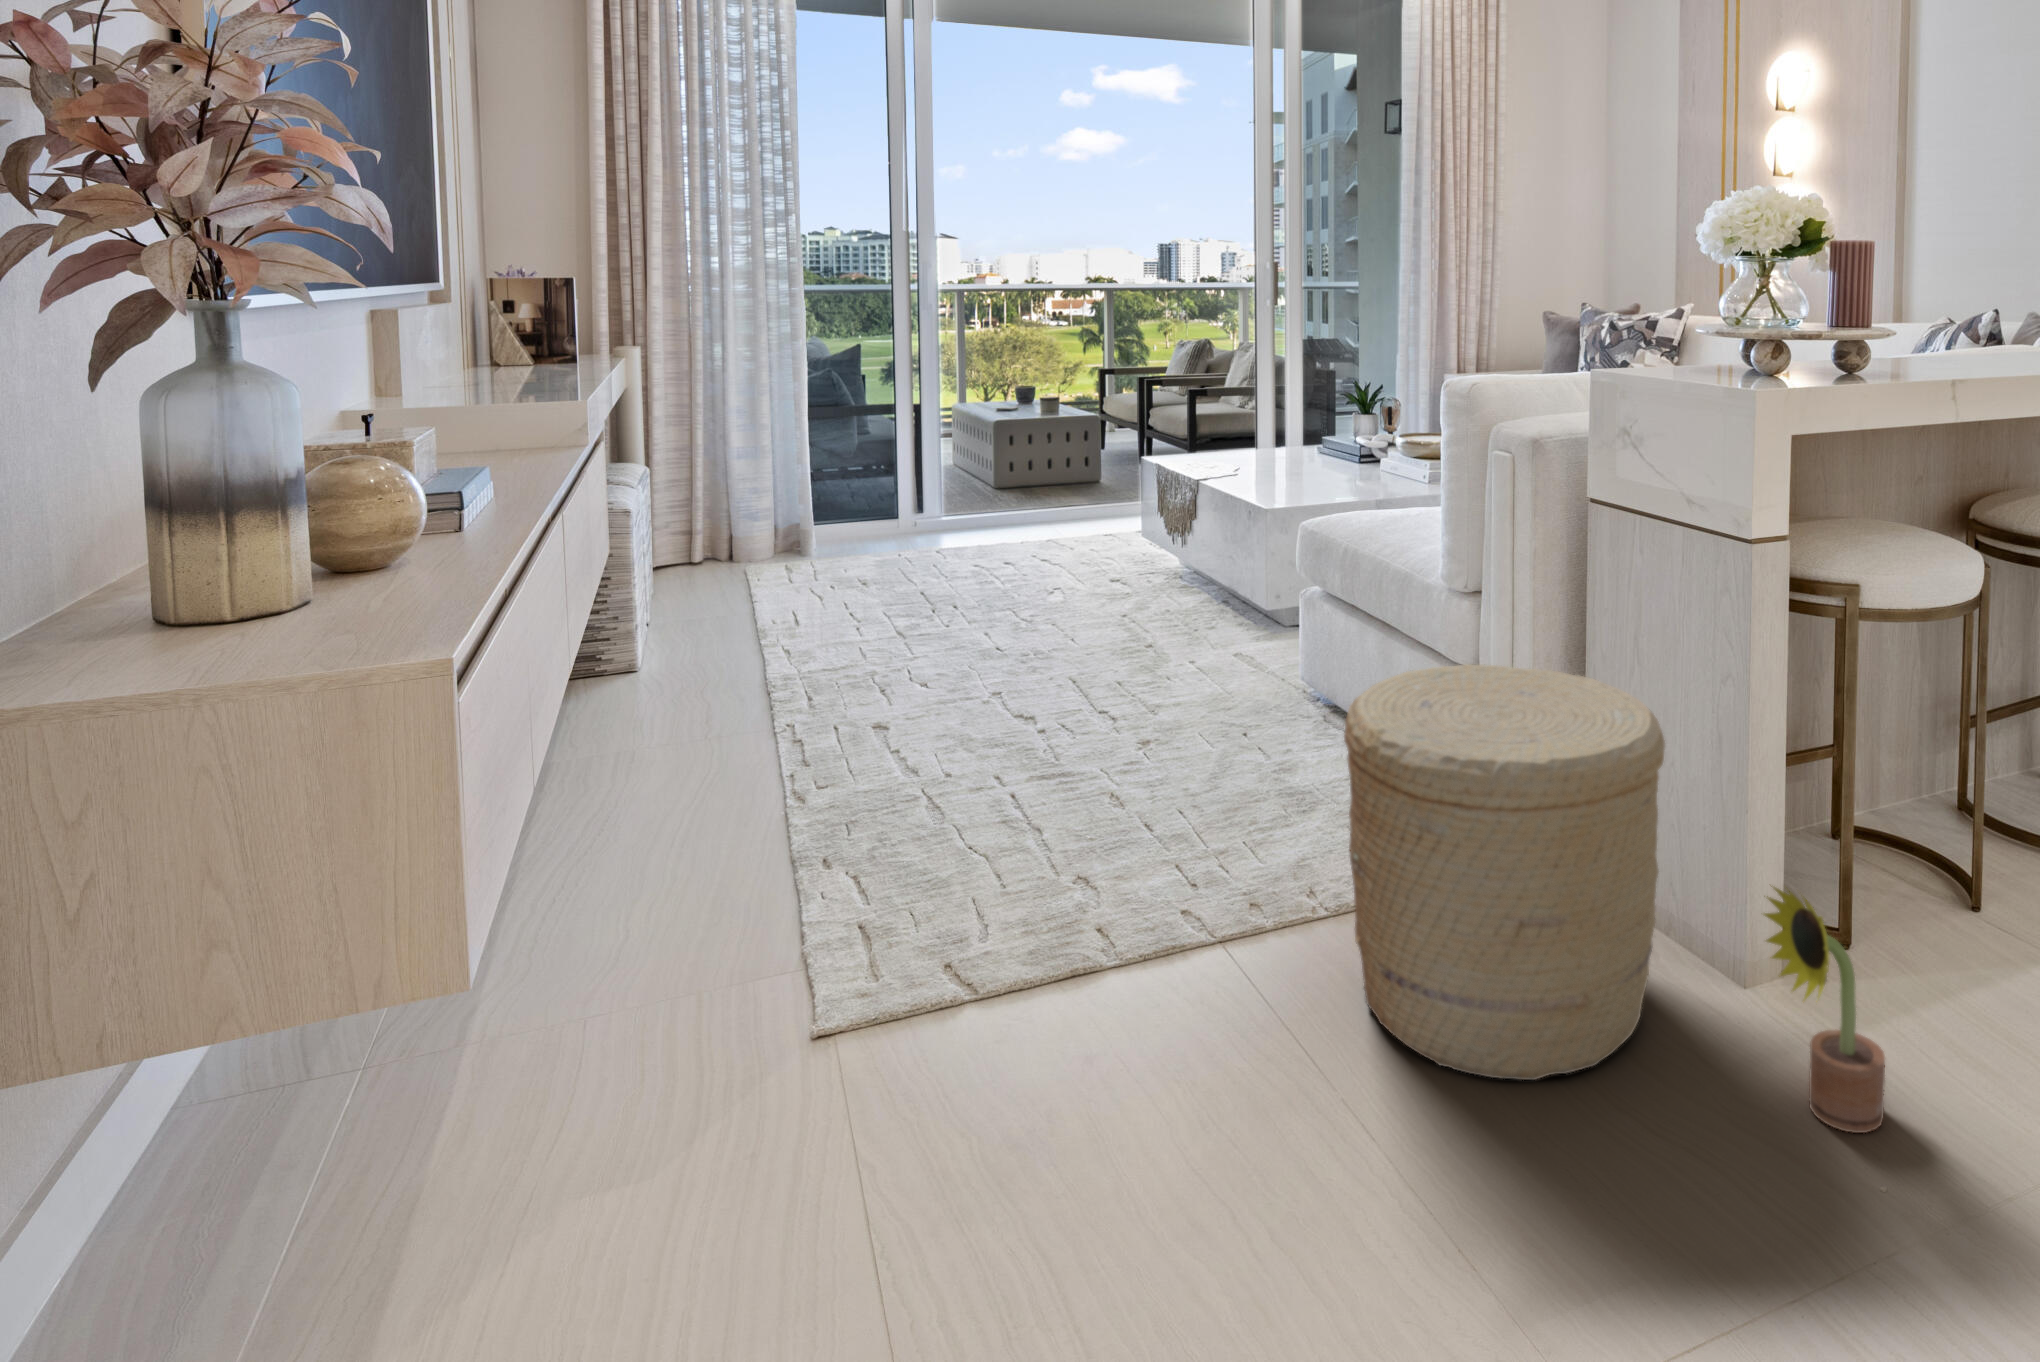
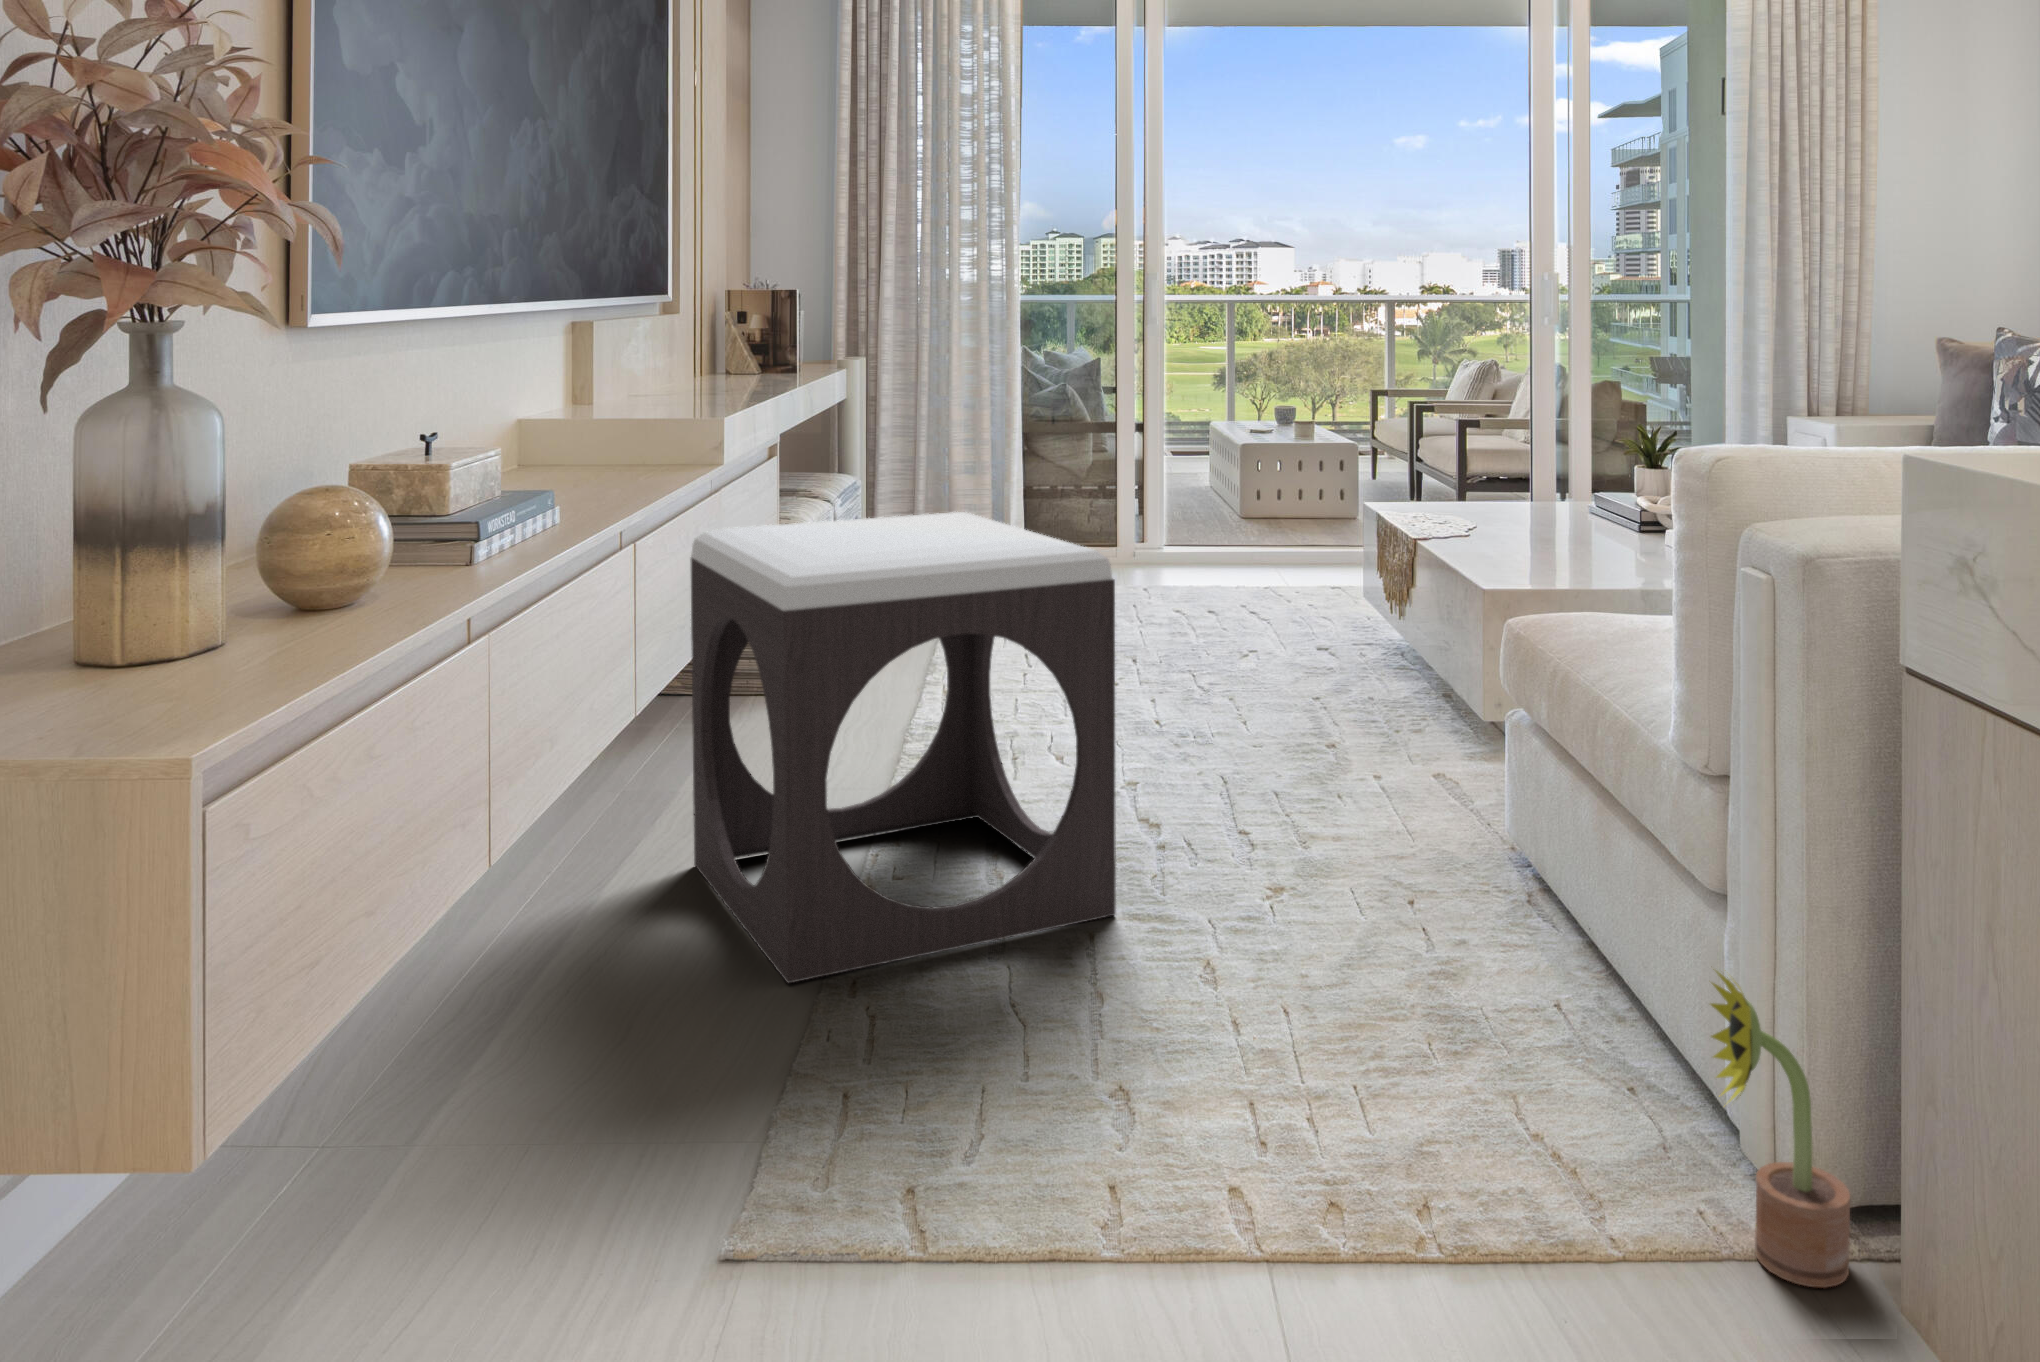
footstool: none [607,521,1116,1066] -> present [690,512,1116,983]
woven basket: present [1344,664,1665,1080] -> none [1280,695,1650,1149]

